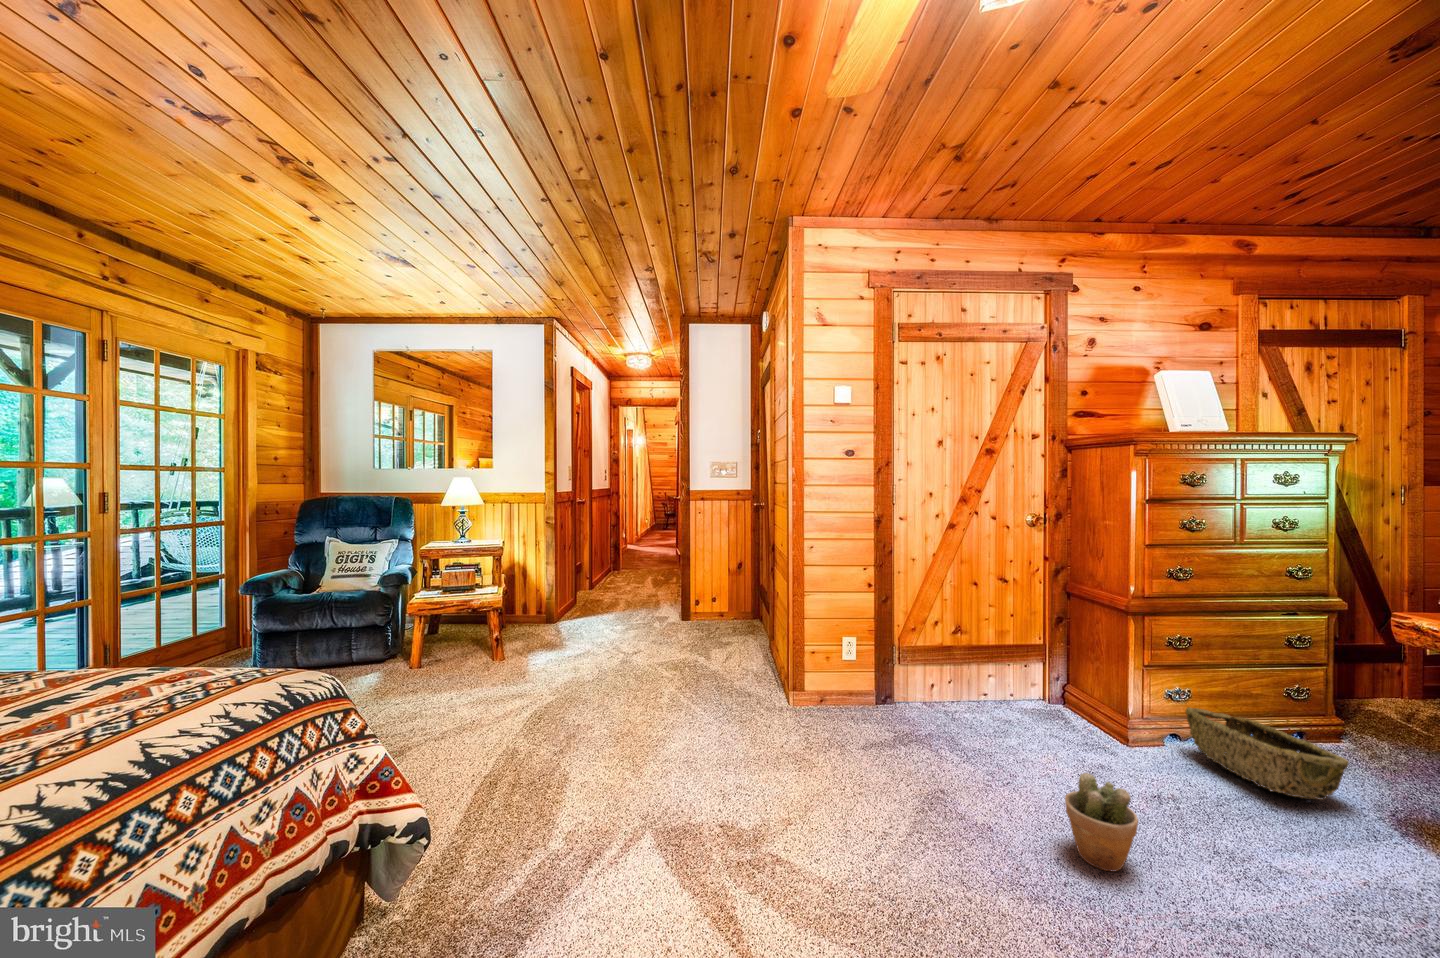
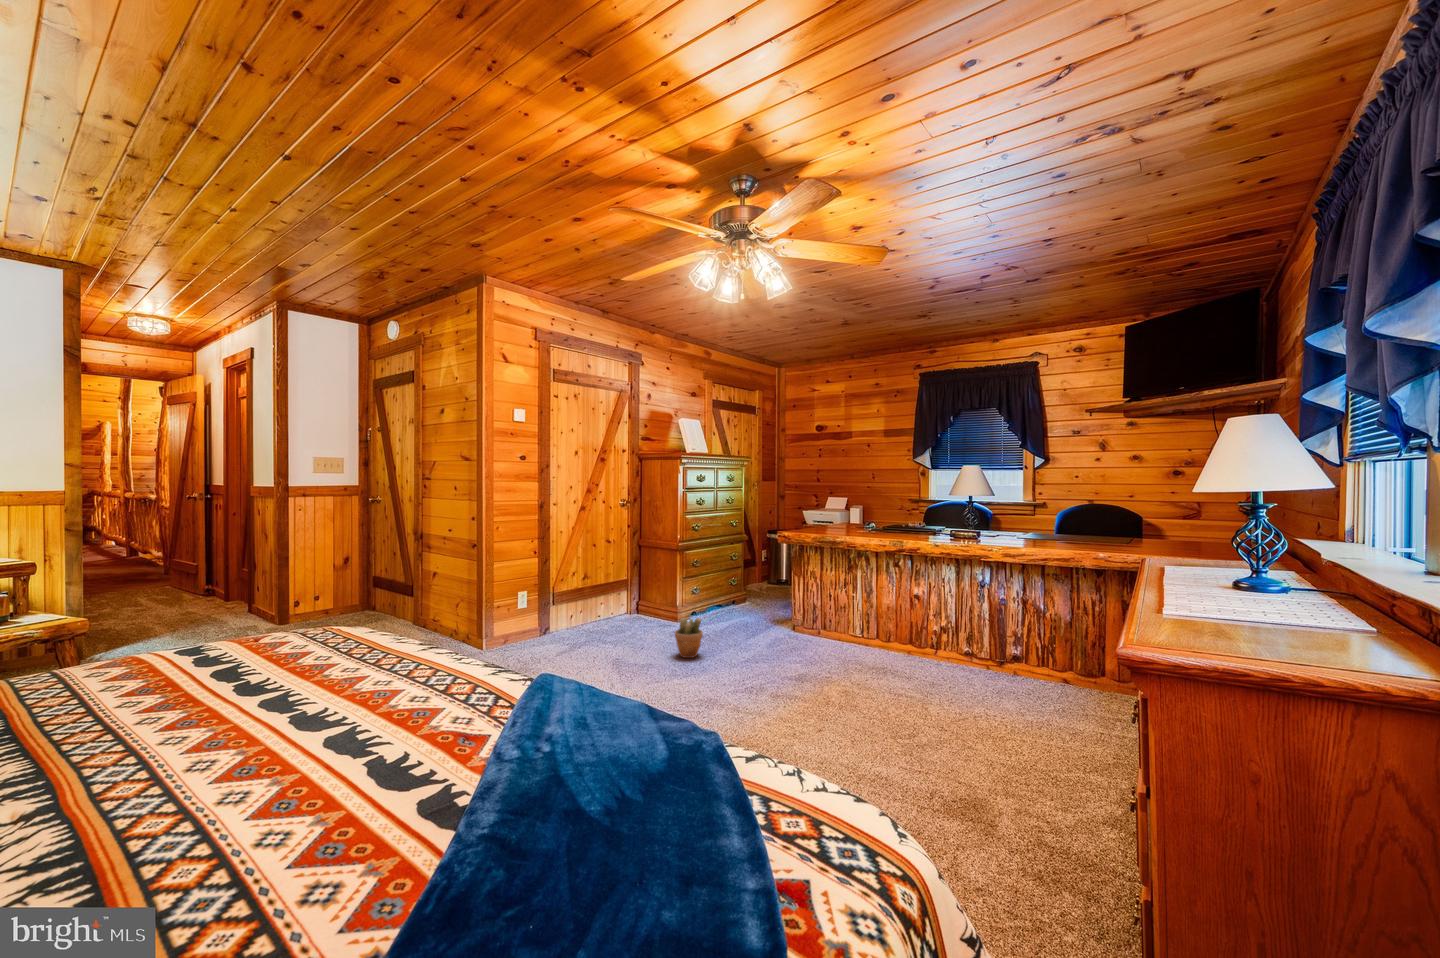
woven basket: present [1186,707,1349,800] -> none [698,593,753,621]

